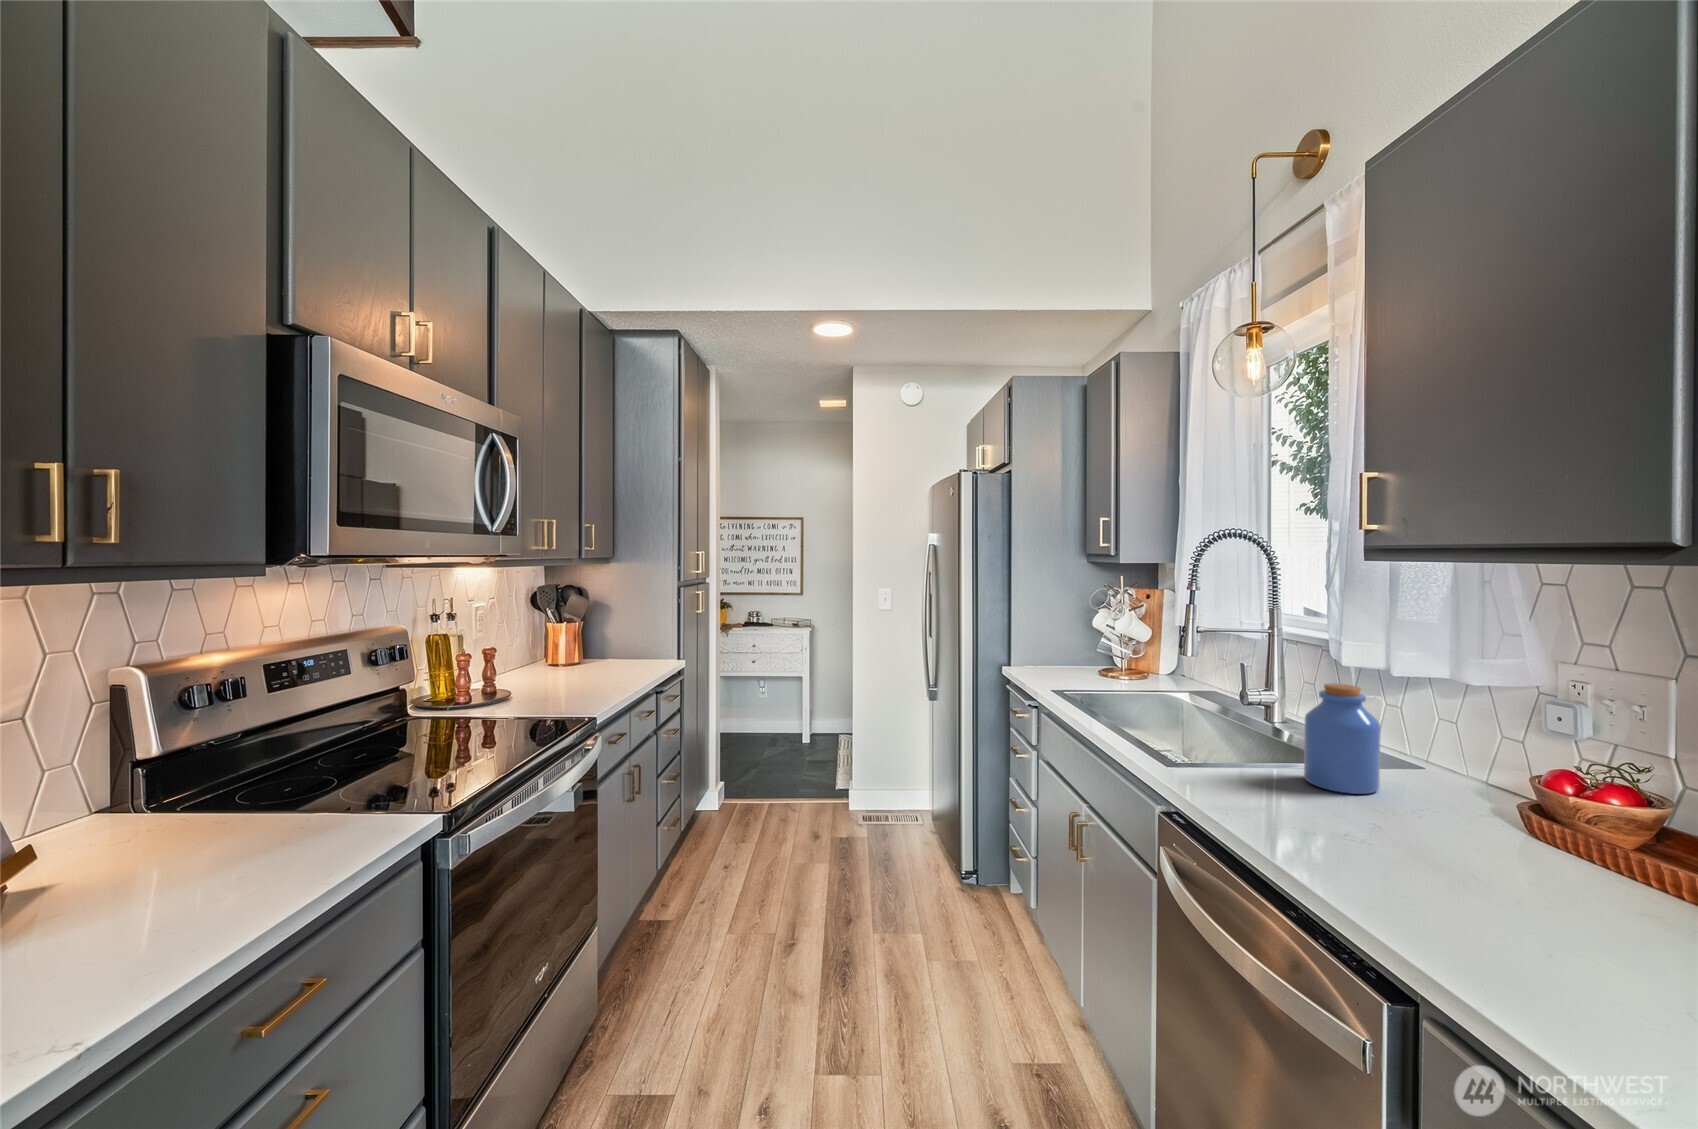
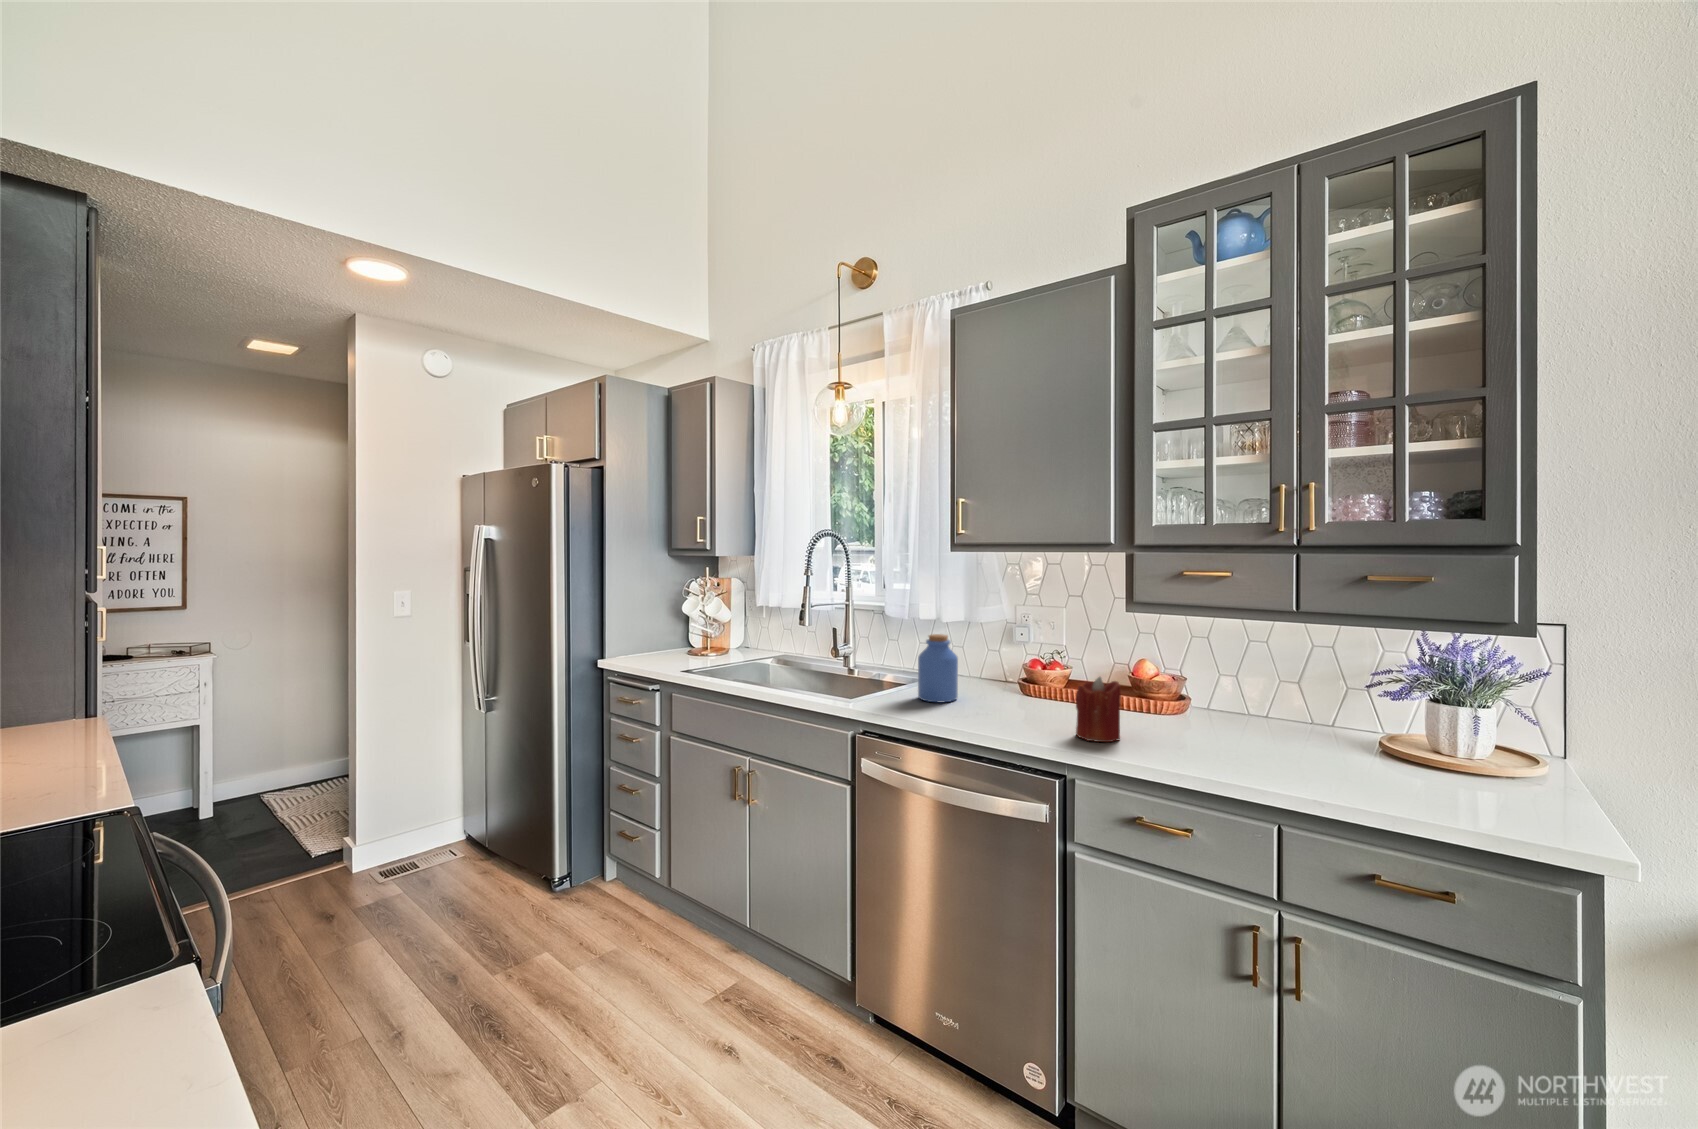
candle: none [1496,807,1618,953] -> present [1076,677,1121,742]

